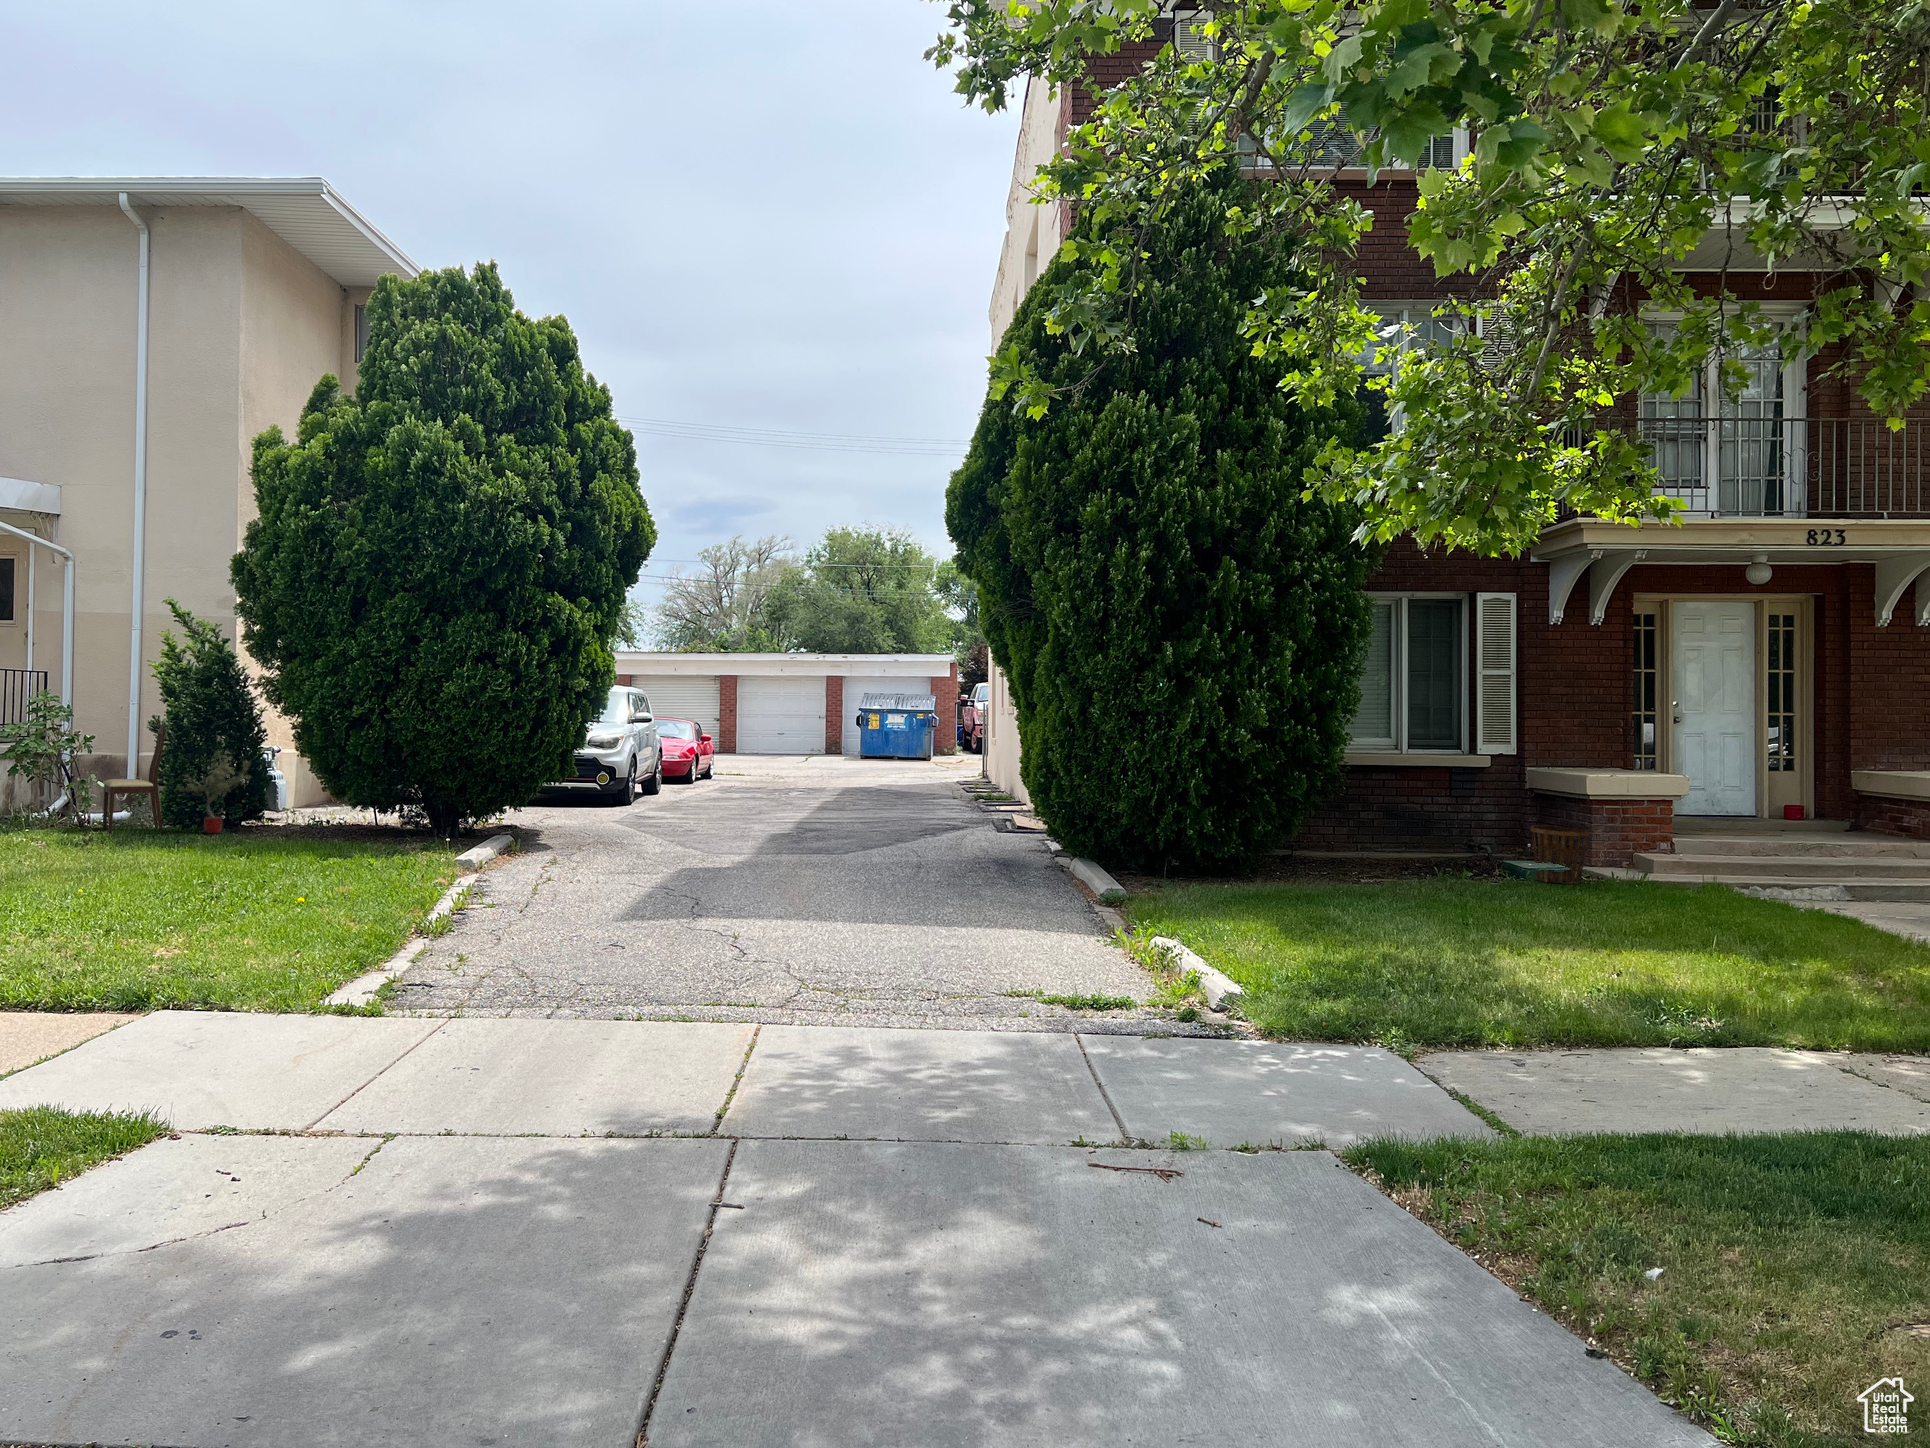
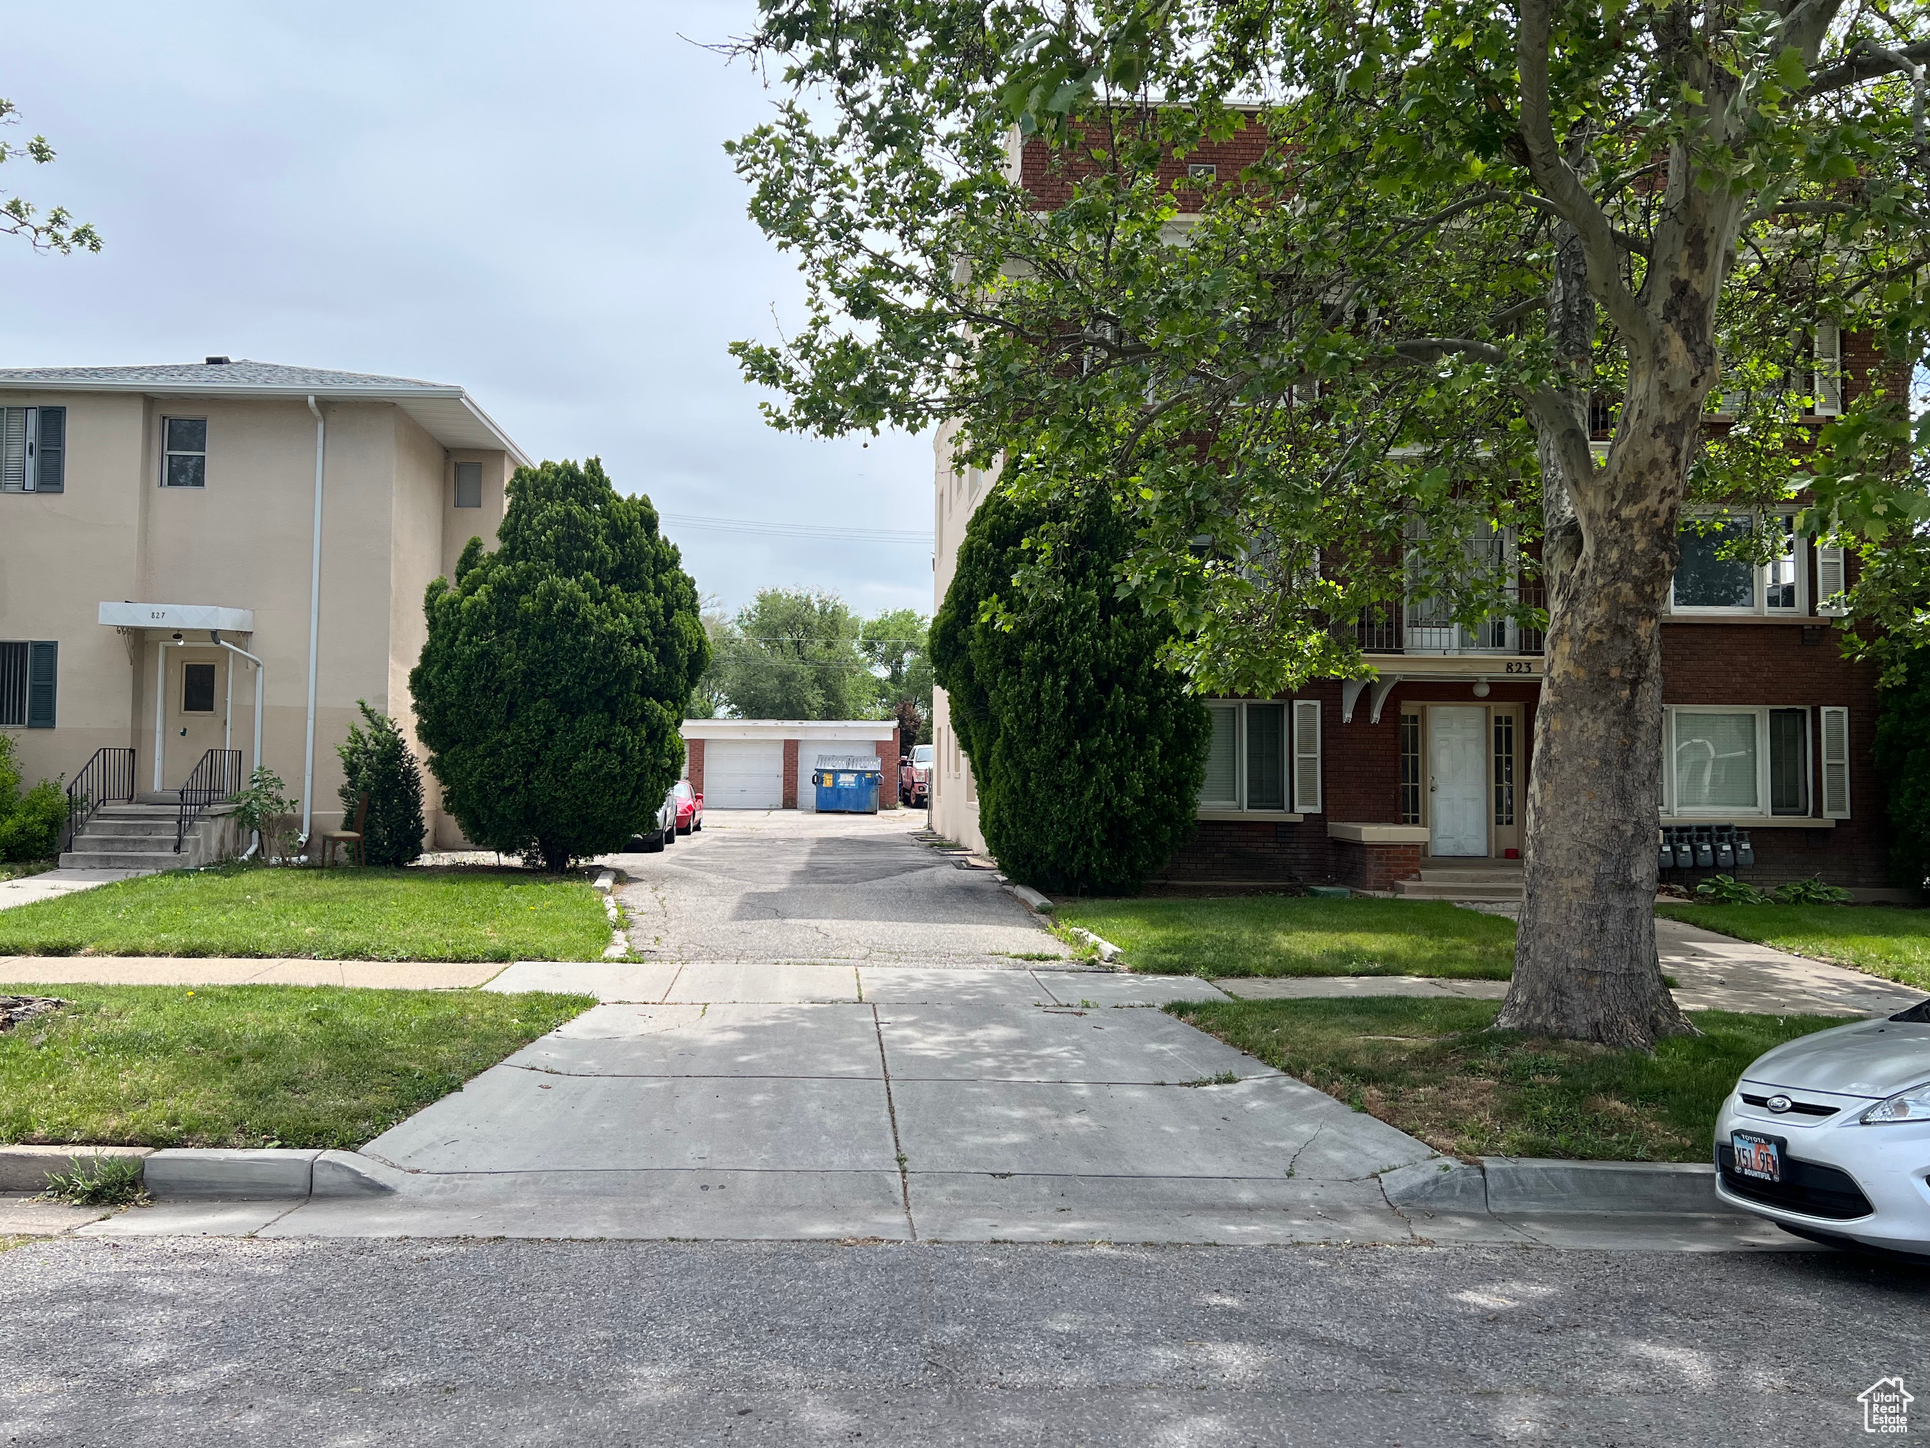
potted tree: present [178,751,250,833] -> none [379,810,432,870]
basket: present [1530,825,1591,884] -> none [1325,861,1364,900]

